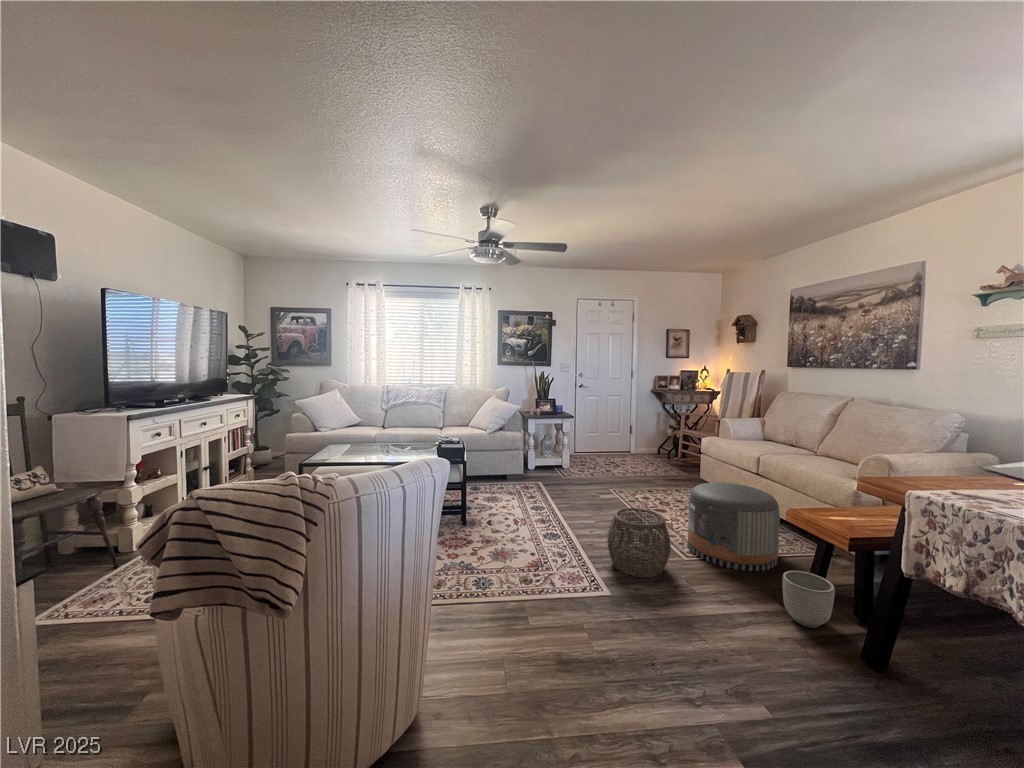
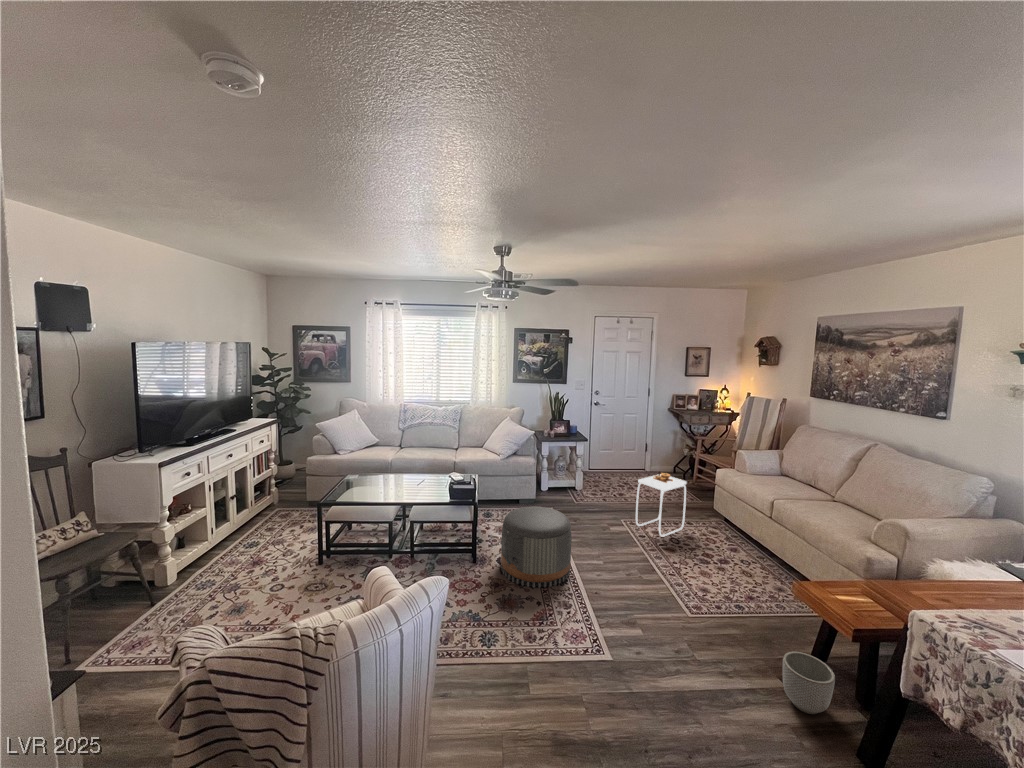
side table: none [625,438,674,501] -> present [636,472,687,536]
pouf: present [687,482,780,571] -> present [501,506,572,588]
woven basket: present [607,508,671,578] -> none [611,565,674,641]

